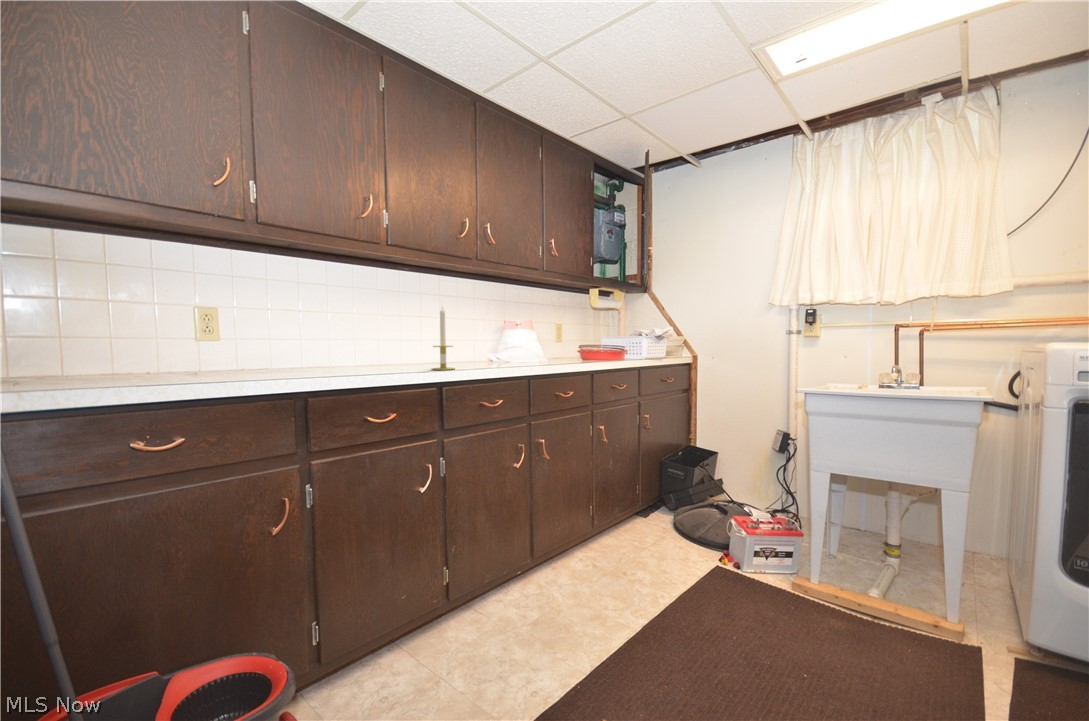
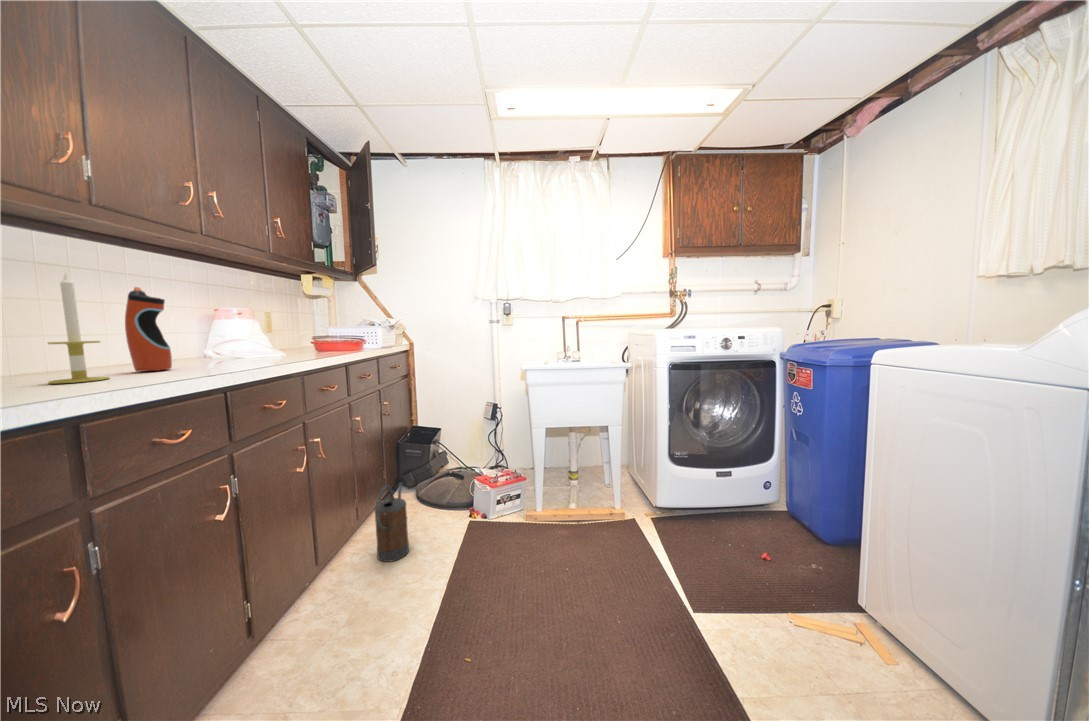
water bottle: none [468,311,488,367] -> present [125,287,172,371]
watering can: none [612,491,649,568] -> present [375,482,409,562]

